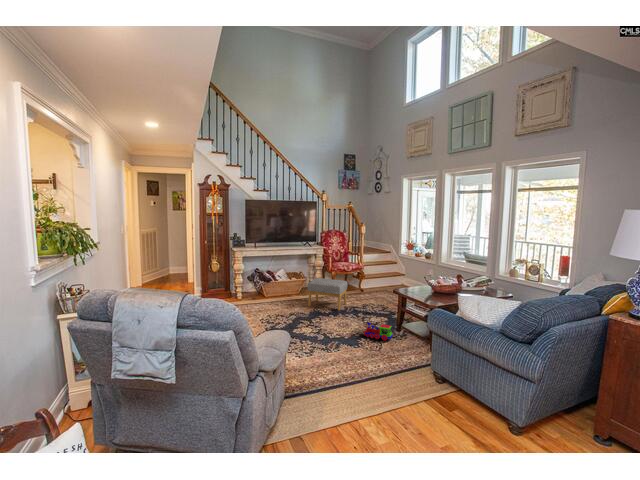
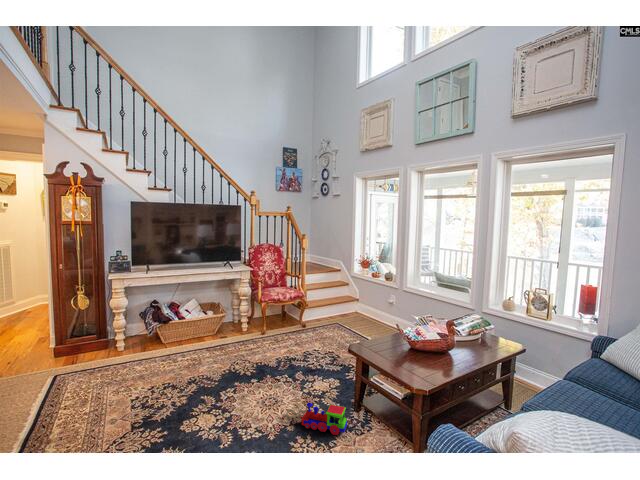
footstool: present [308,278,347,311] -> none [221,317,282,368]

